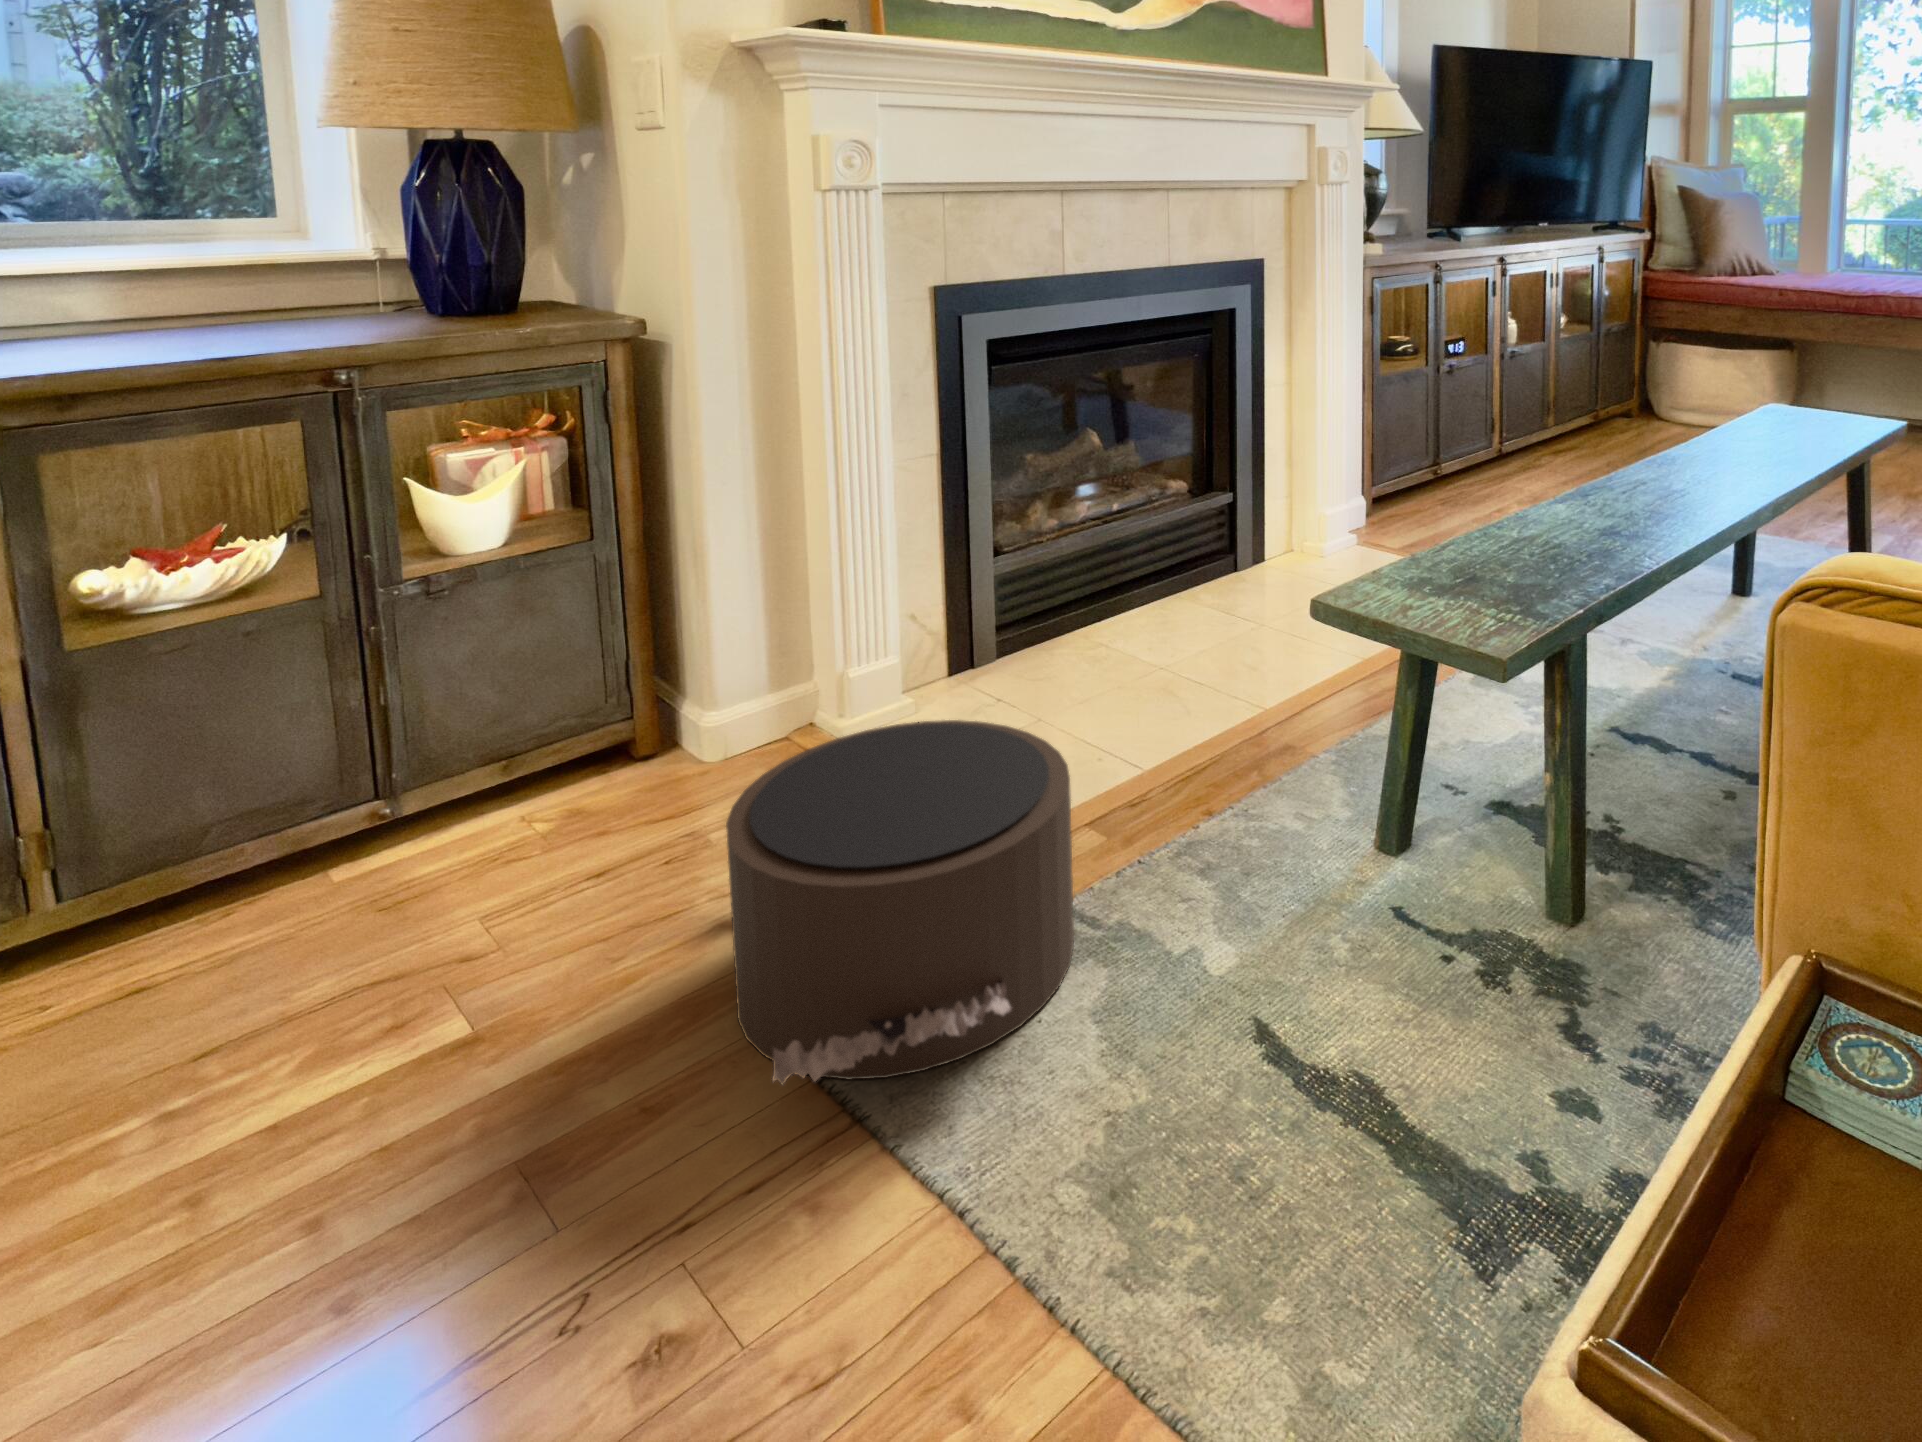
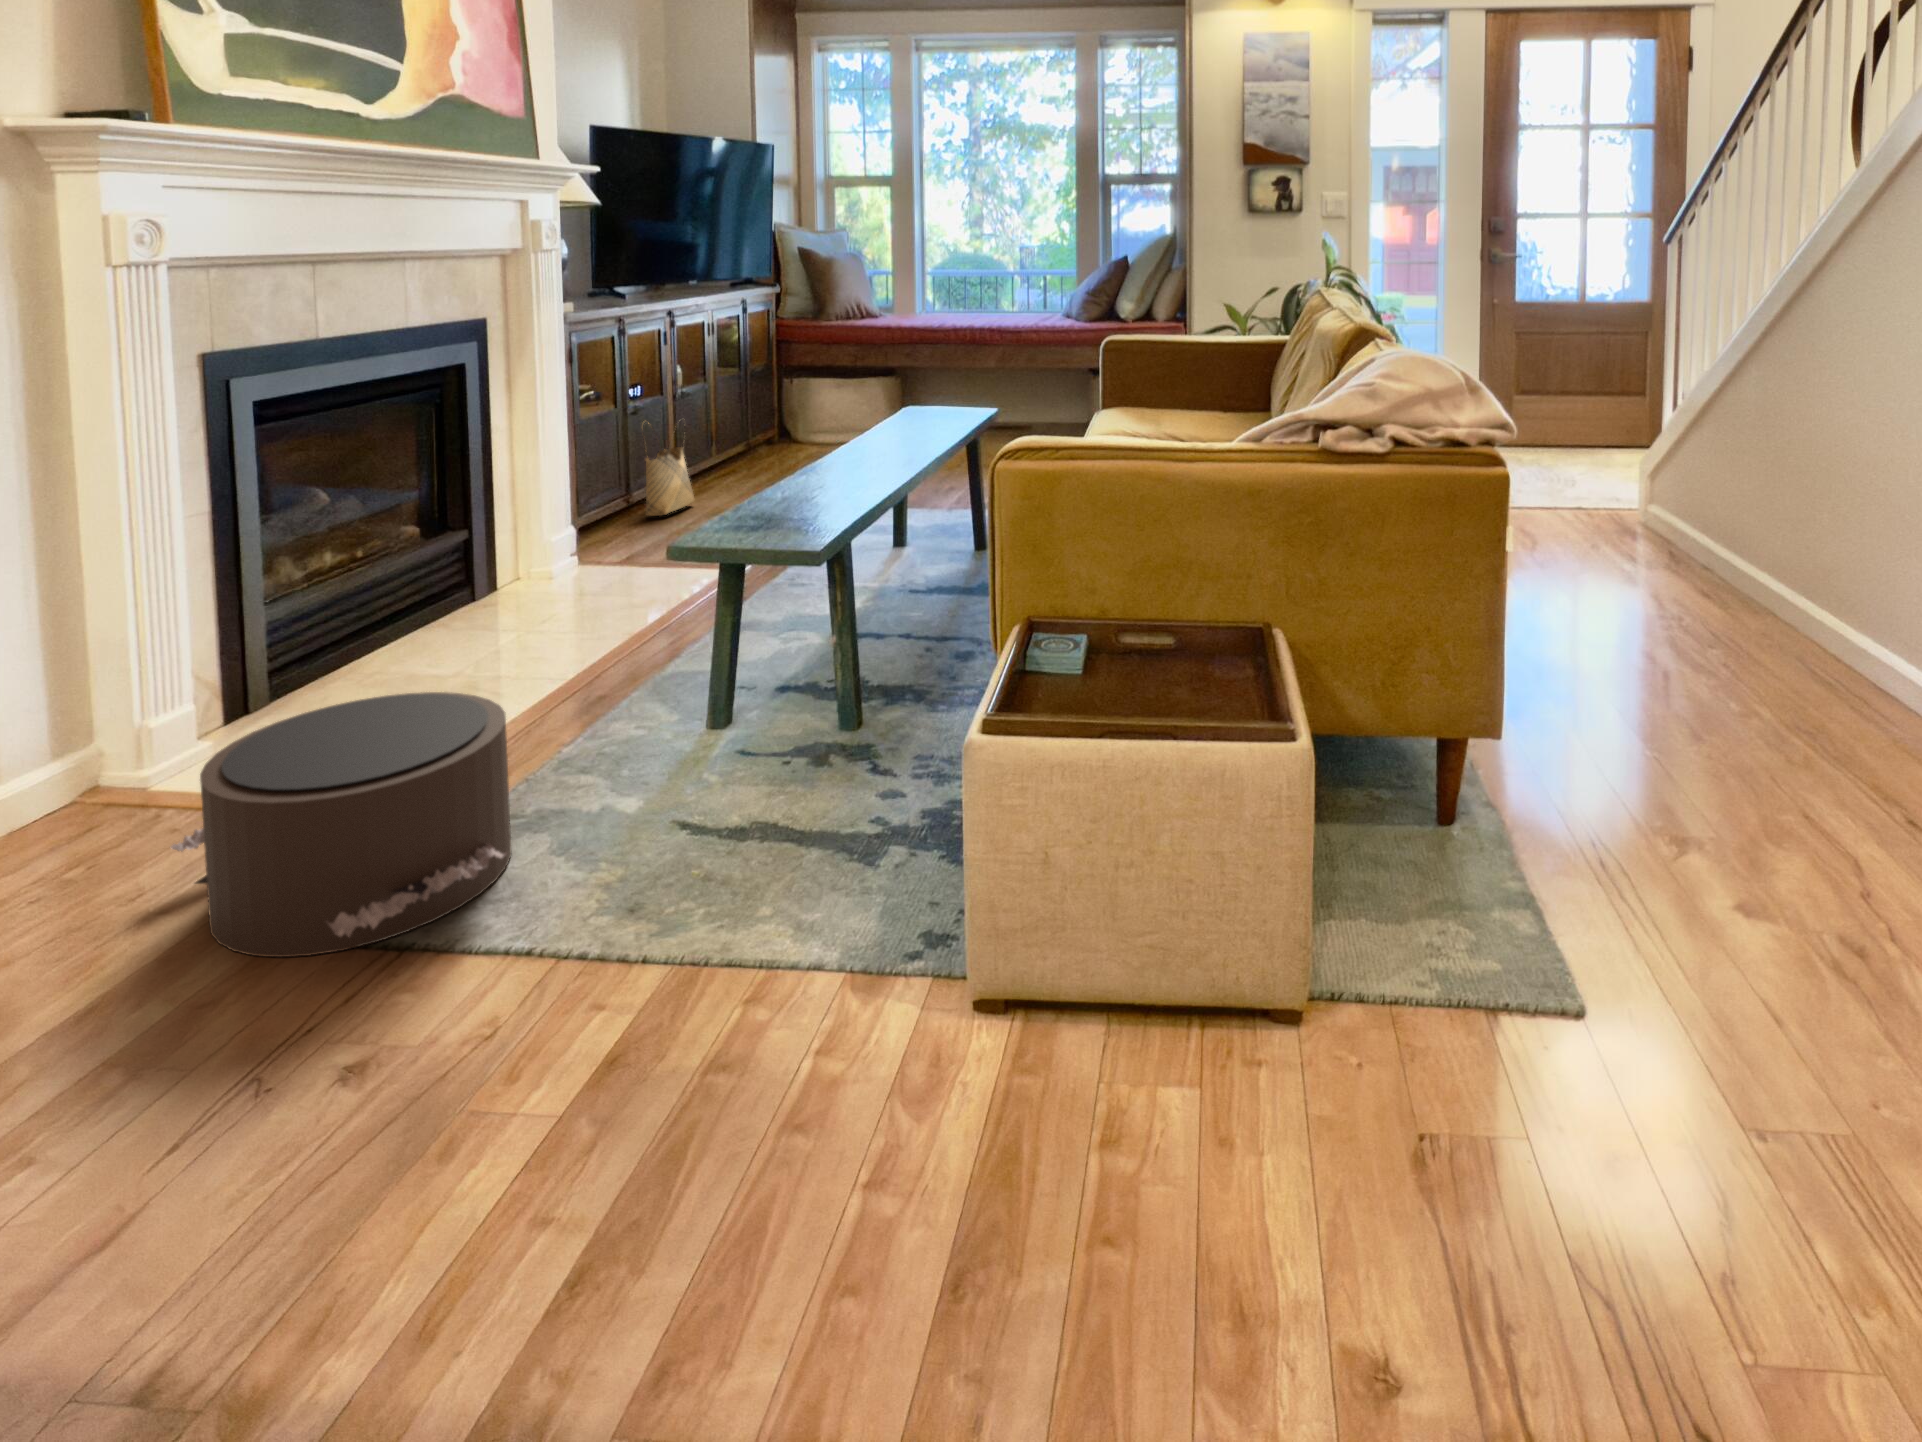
woven basket: none [1456,382,1515,495] -> present [643,421,694,516]

